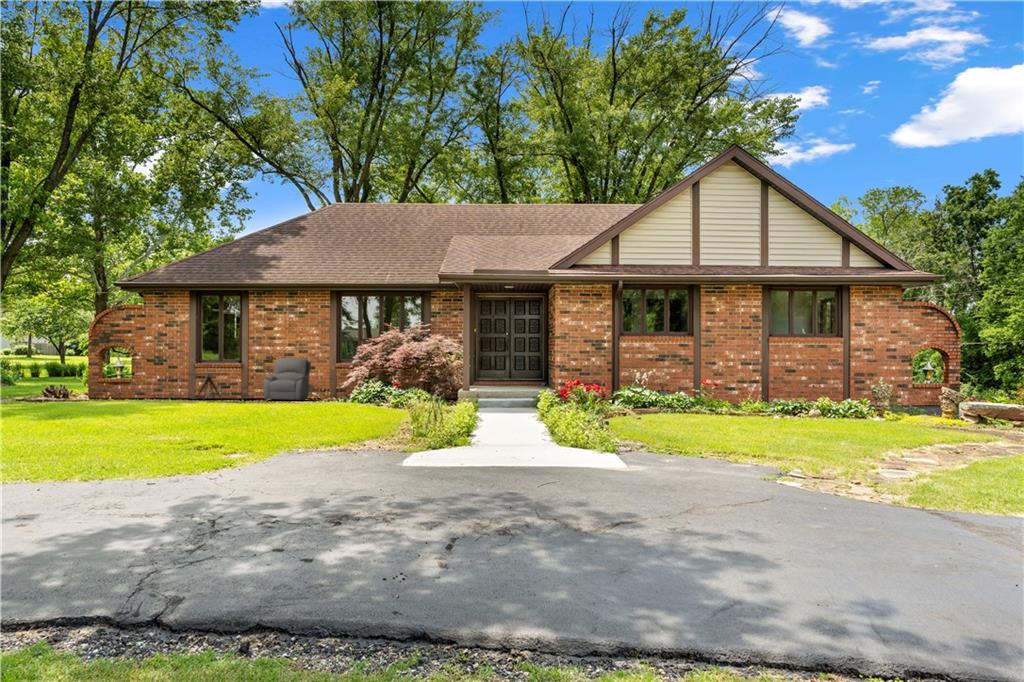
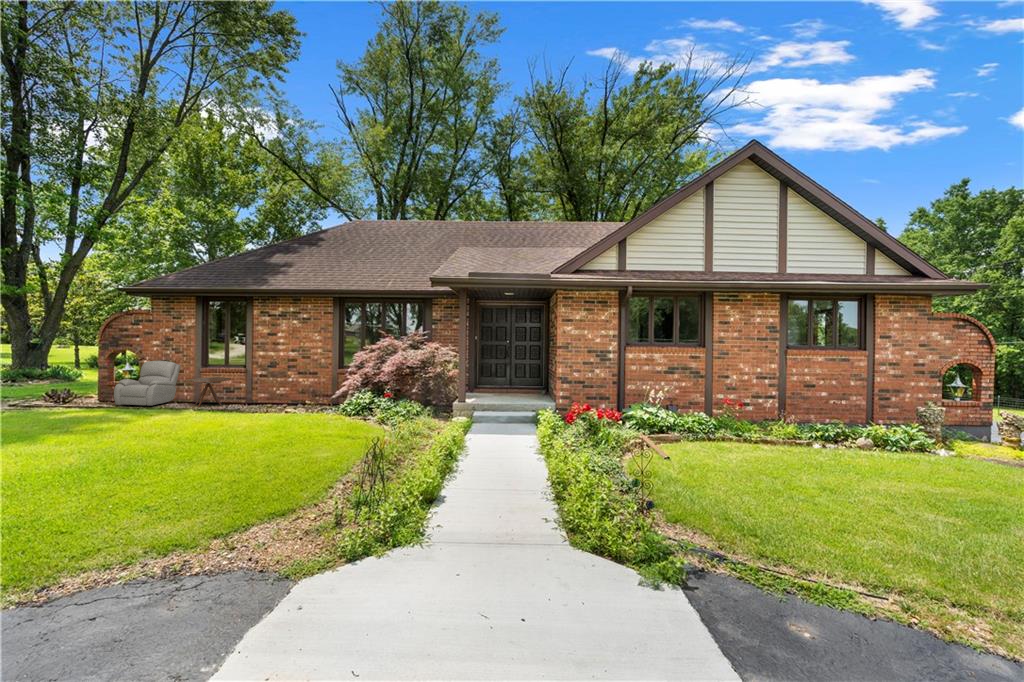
chair: present [263,357,311,401] -> present [114,361,180,407]

